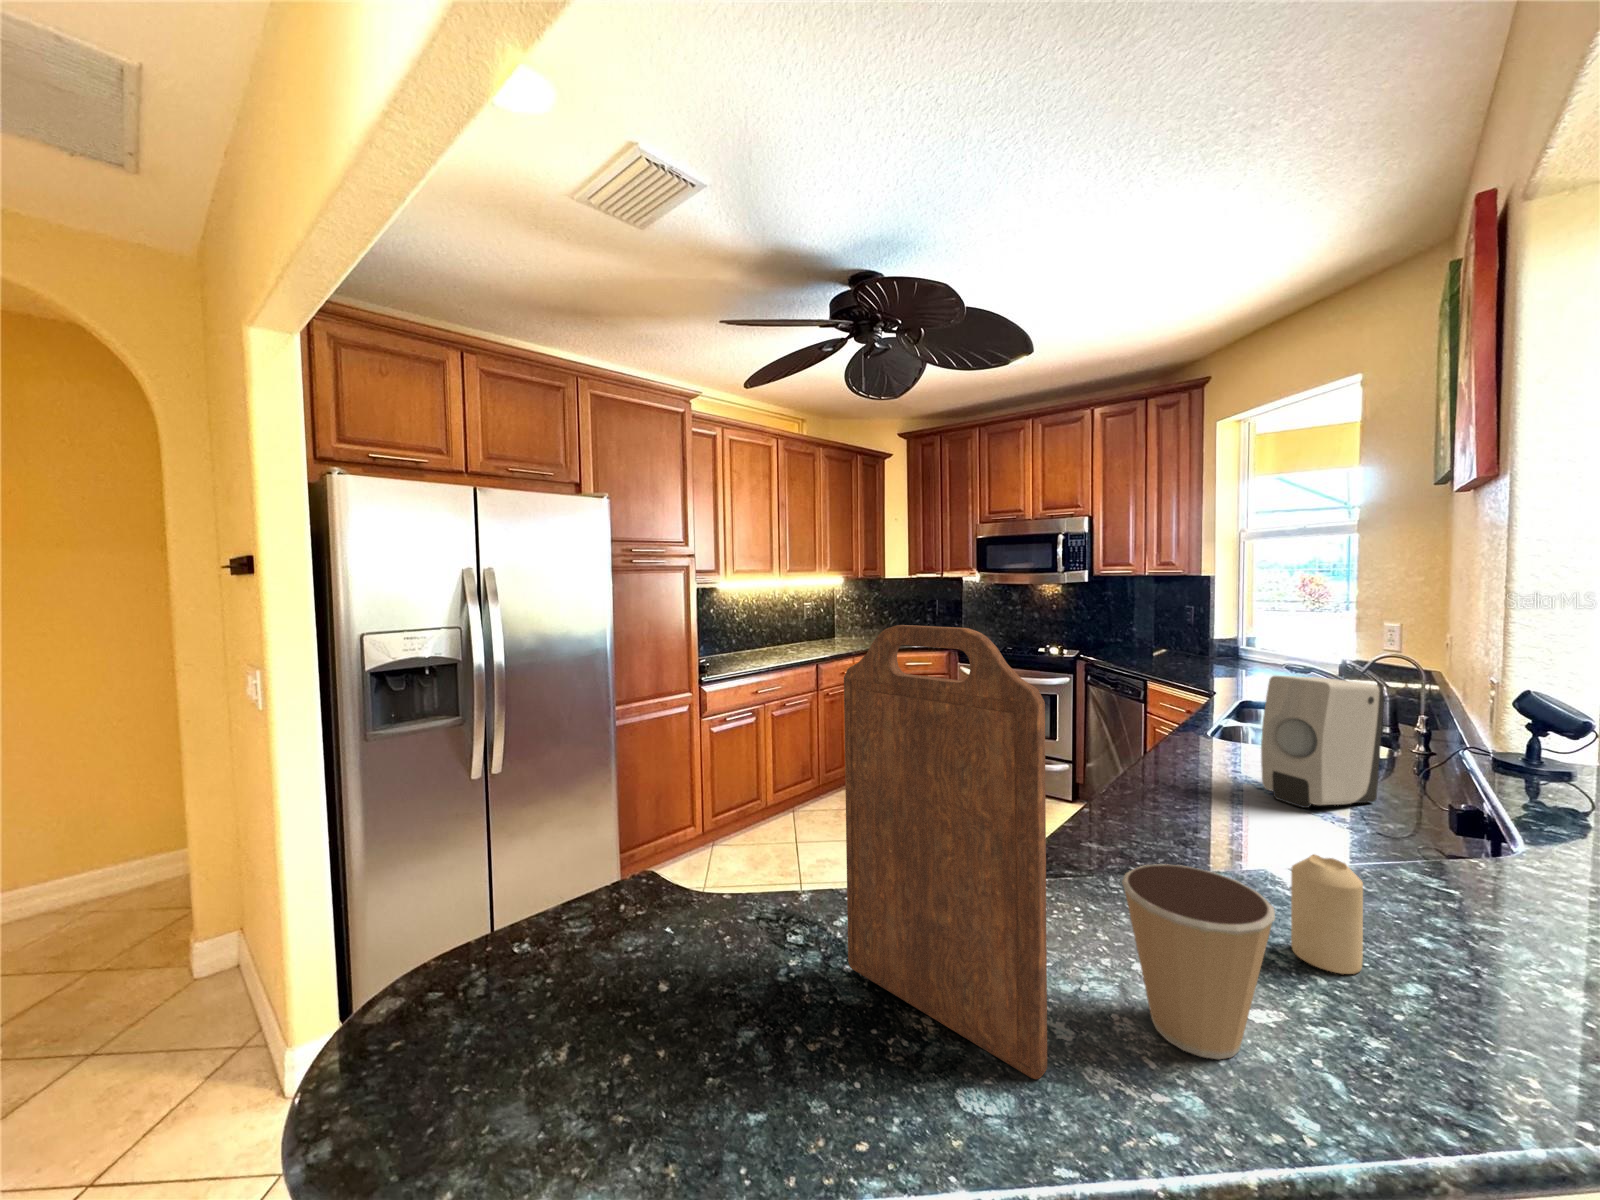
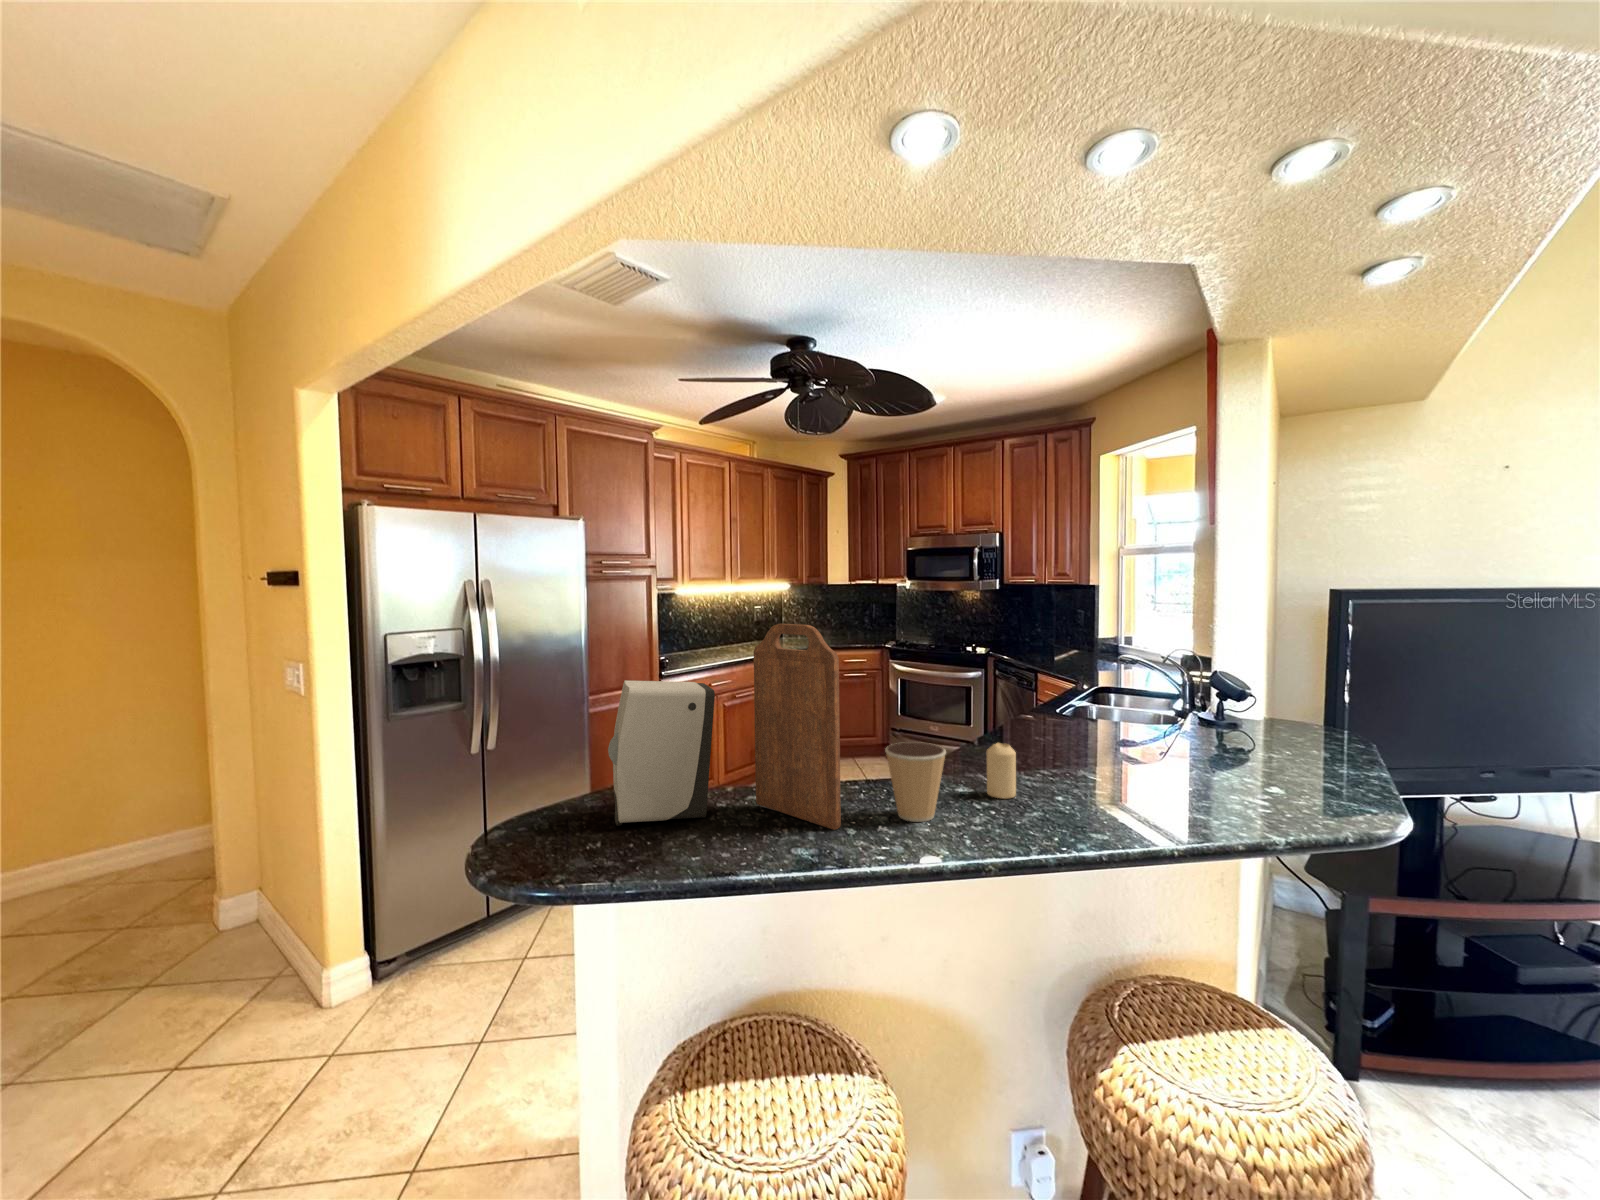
soap dispenser: present [1261,676,1384,808] -> present [608,680,715,826]

